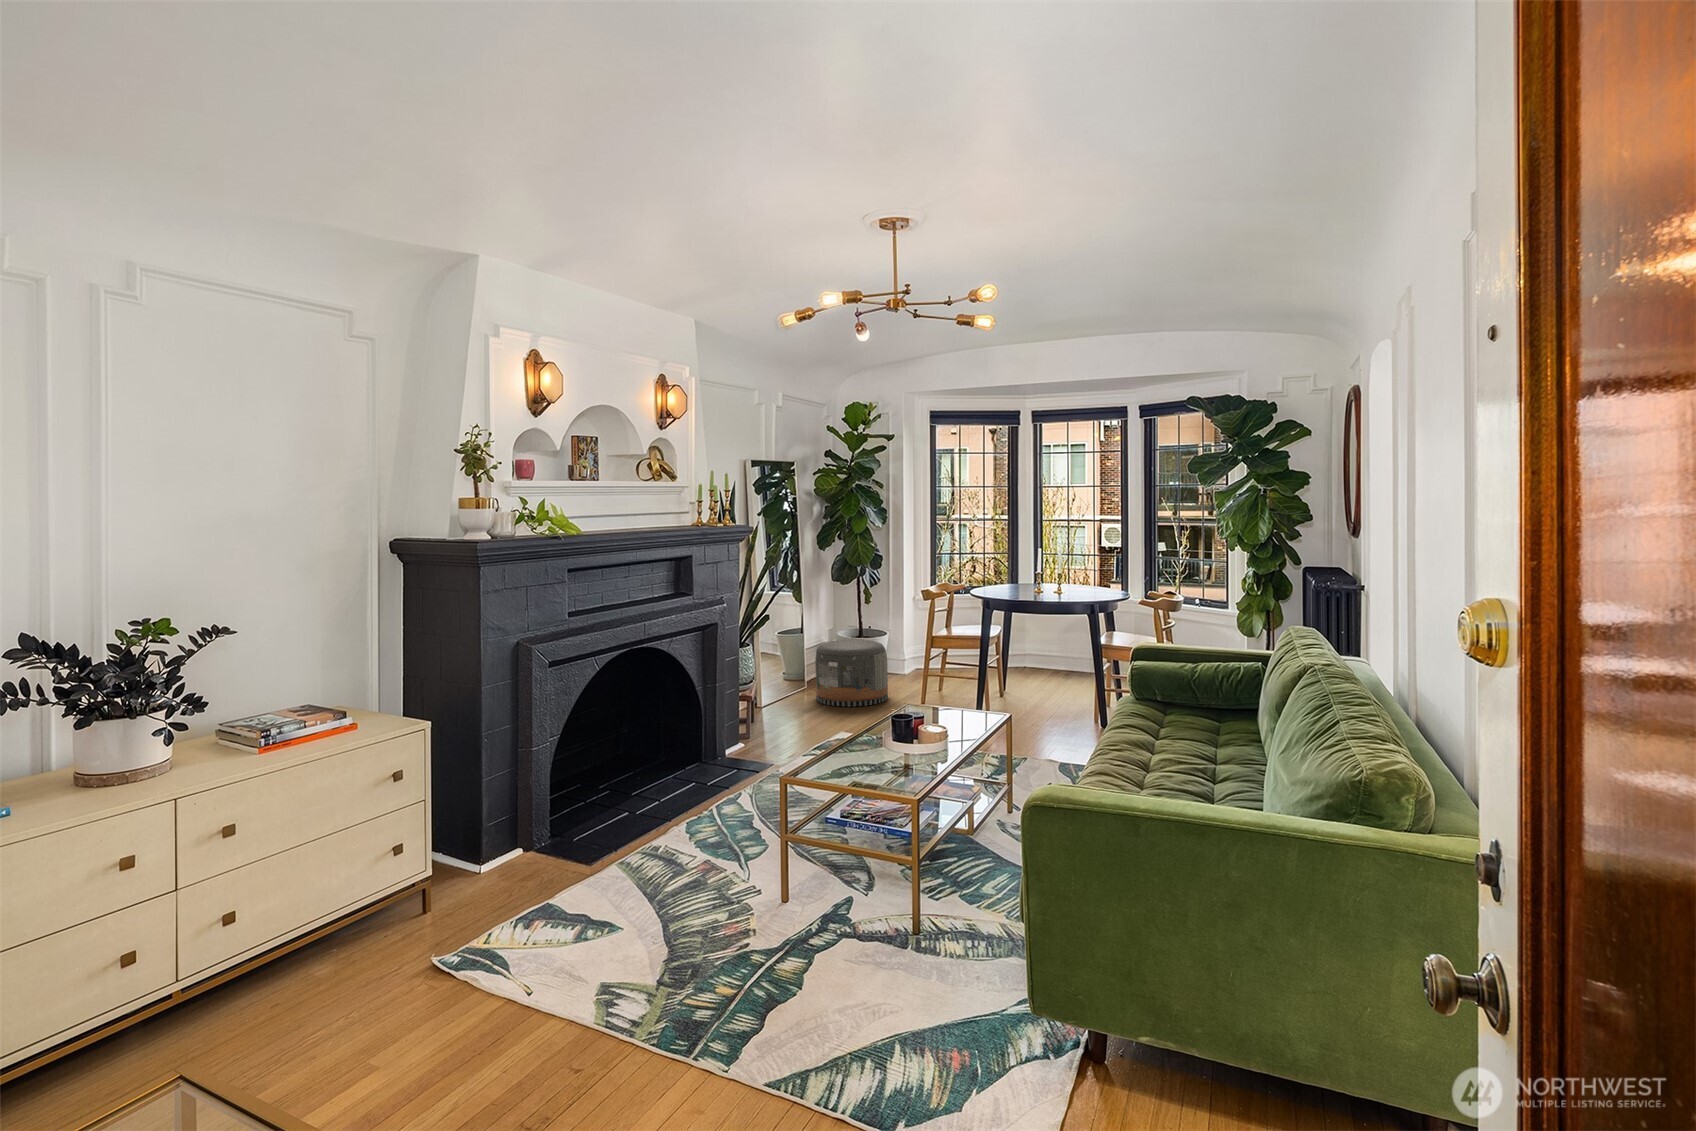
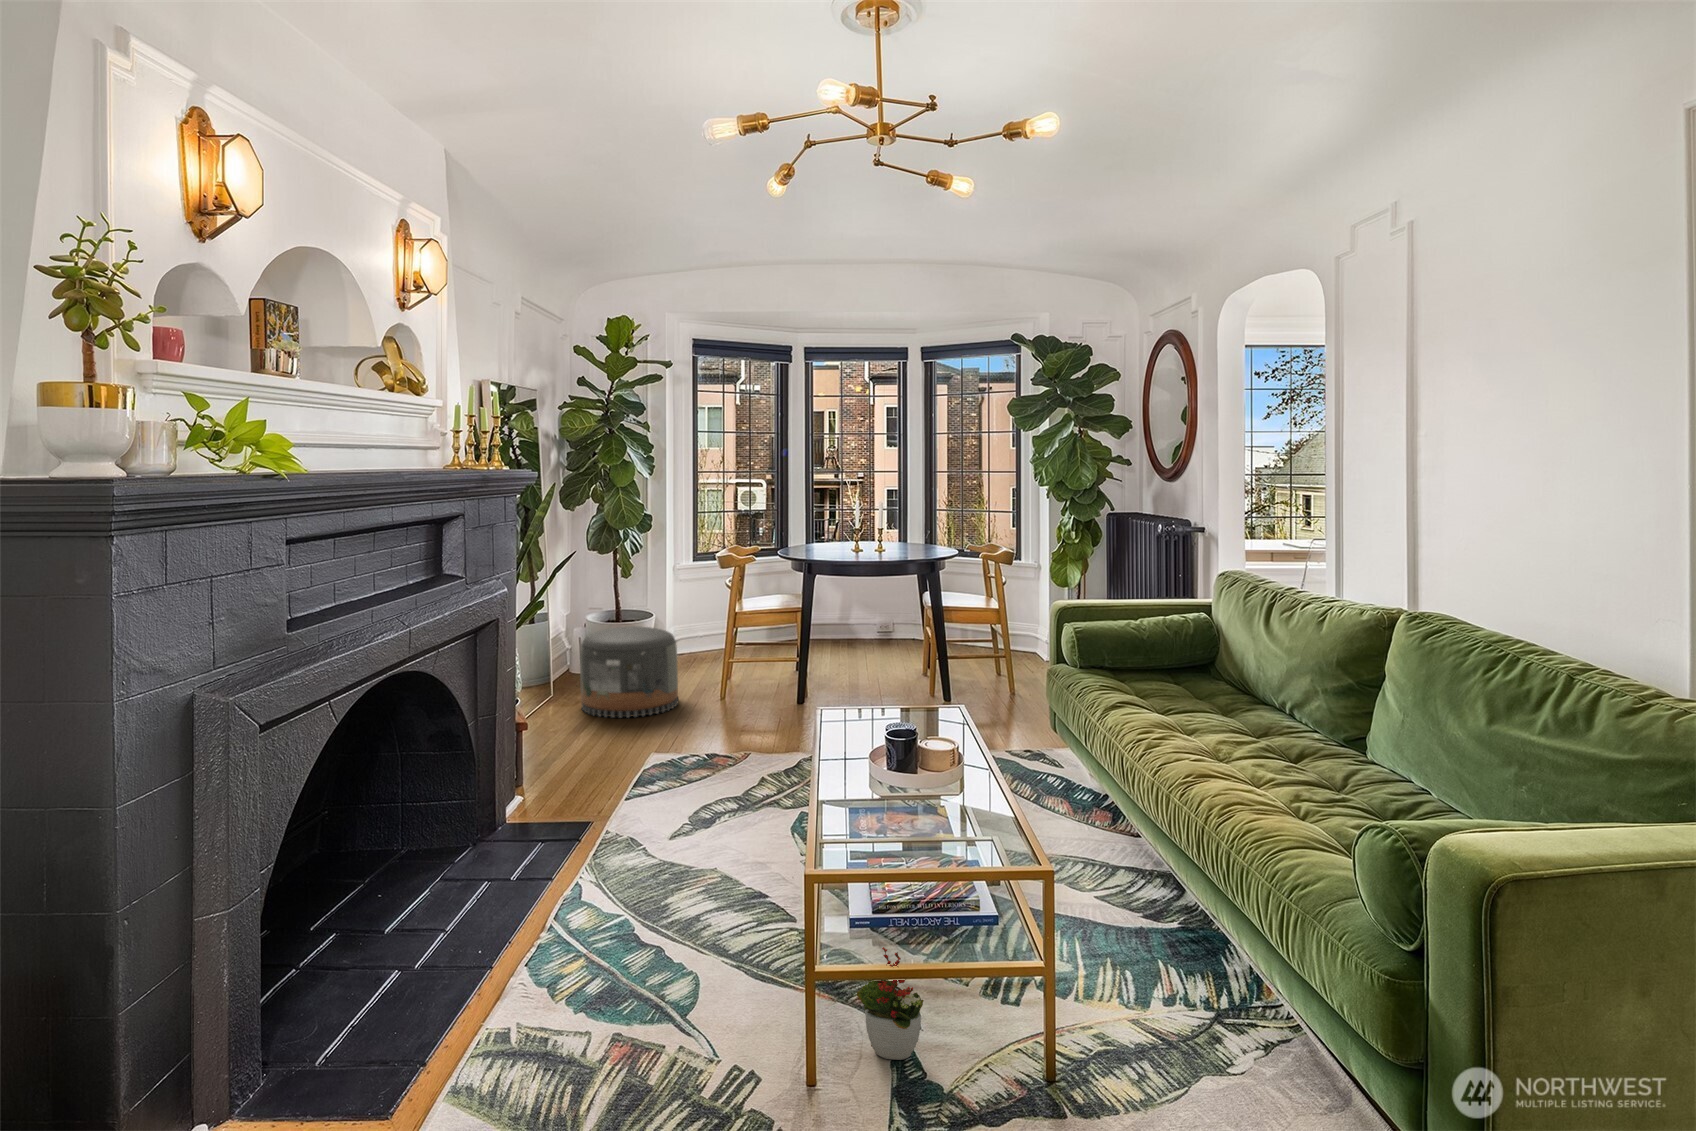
decorative plant: none [829,826,866,898] -> present [857,947,924,1060]

